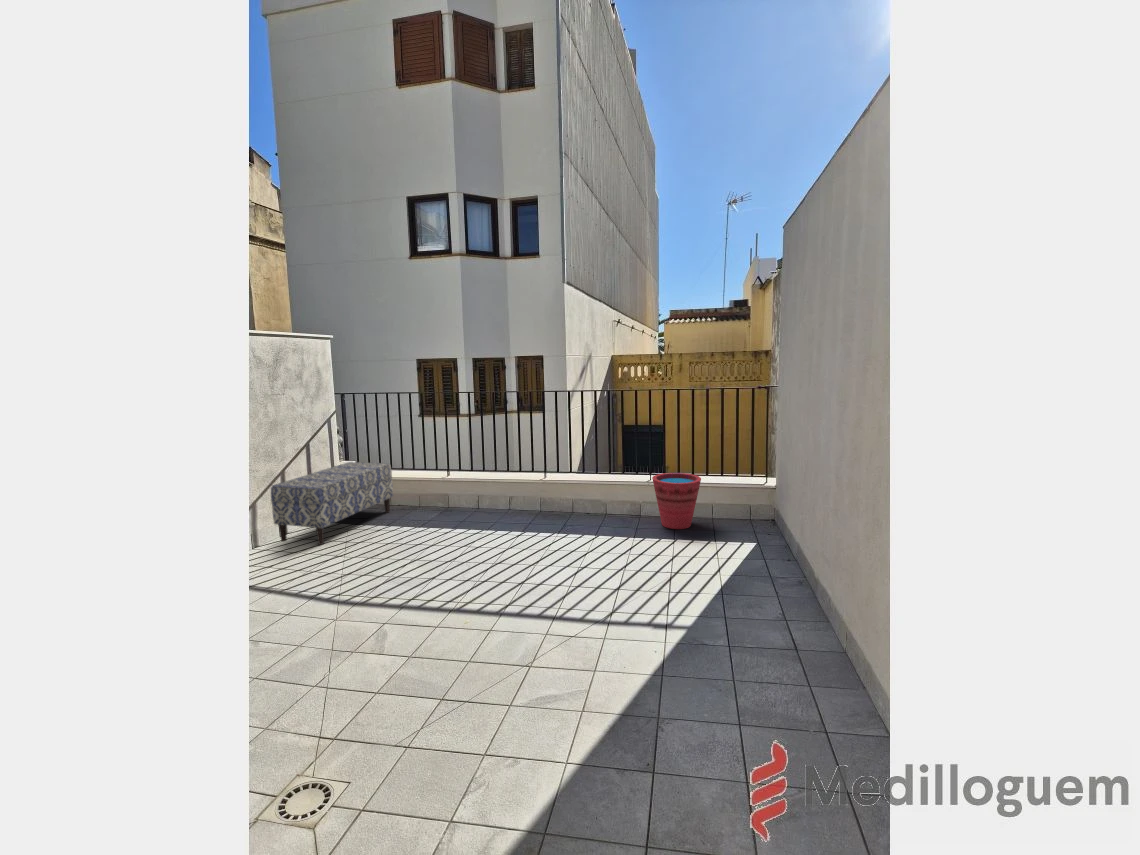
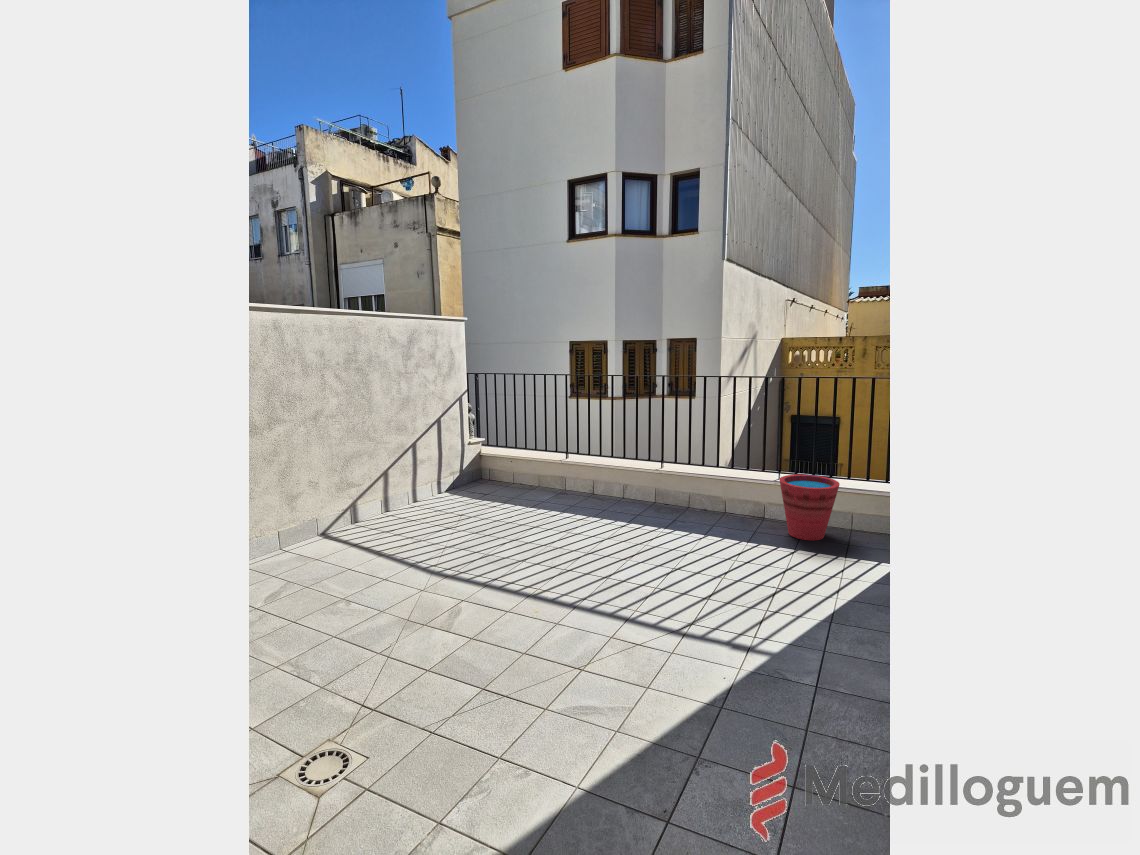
bench: present [271,462,393,545] -> none [404,438,518,515]

